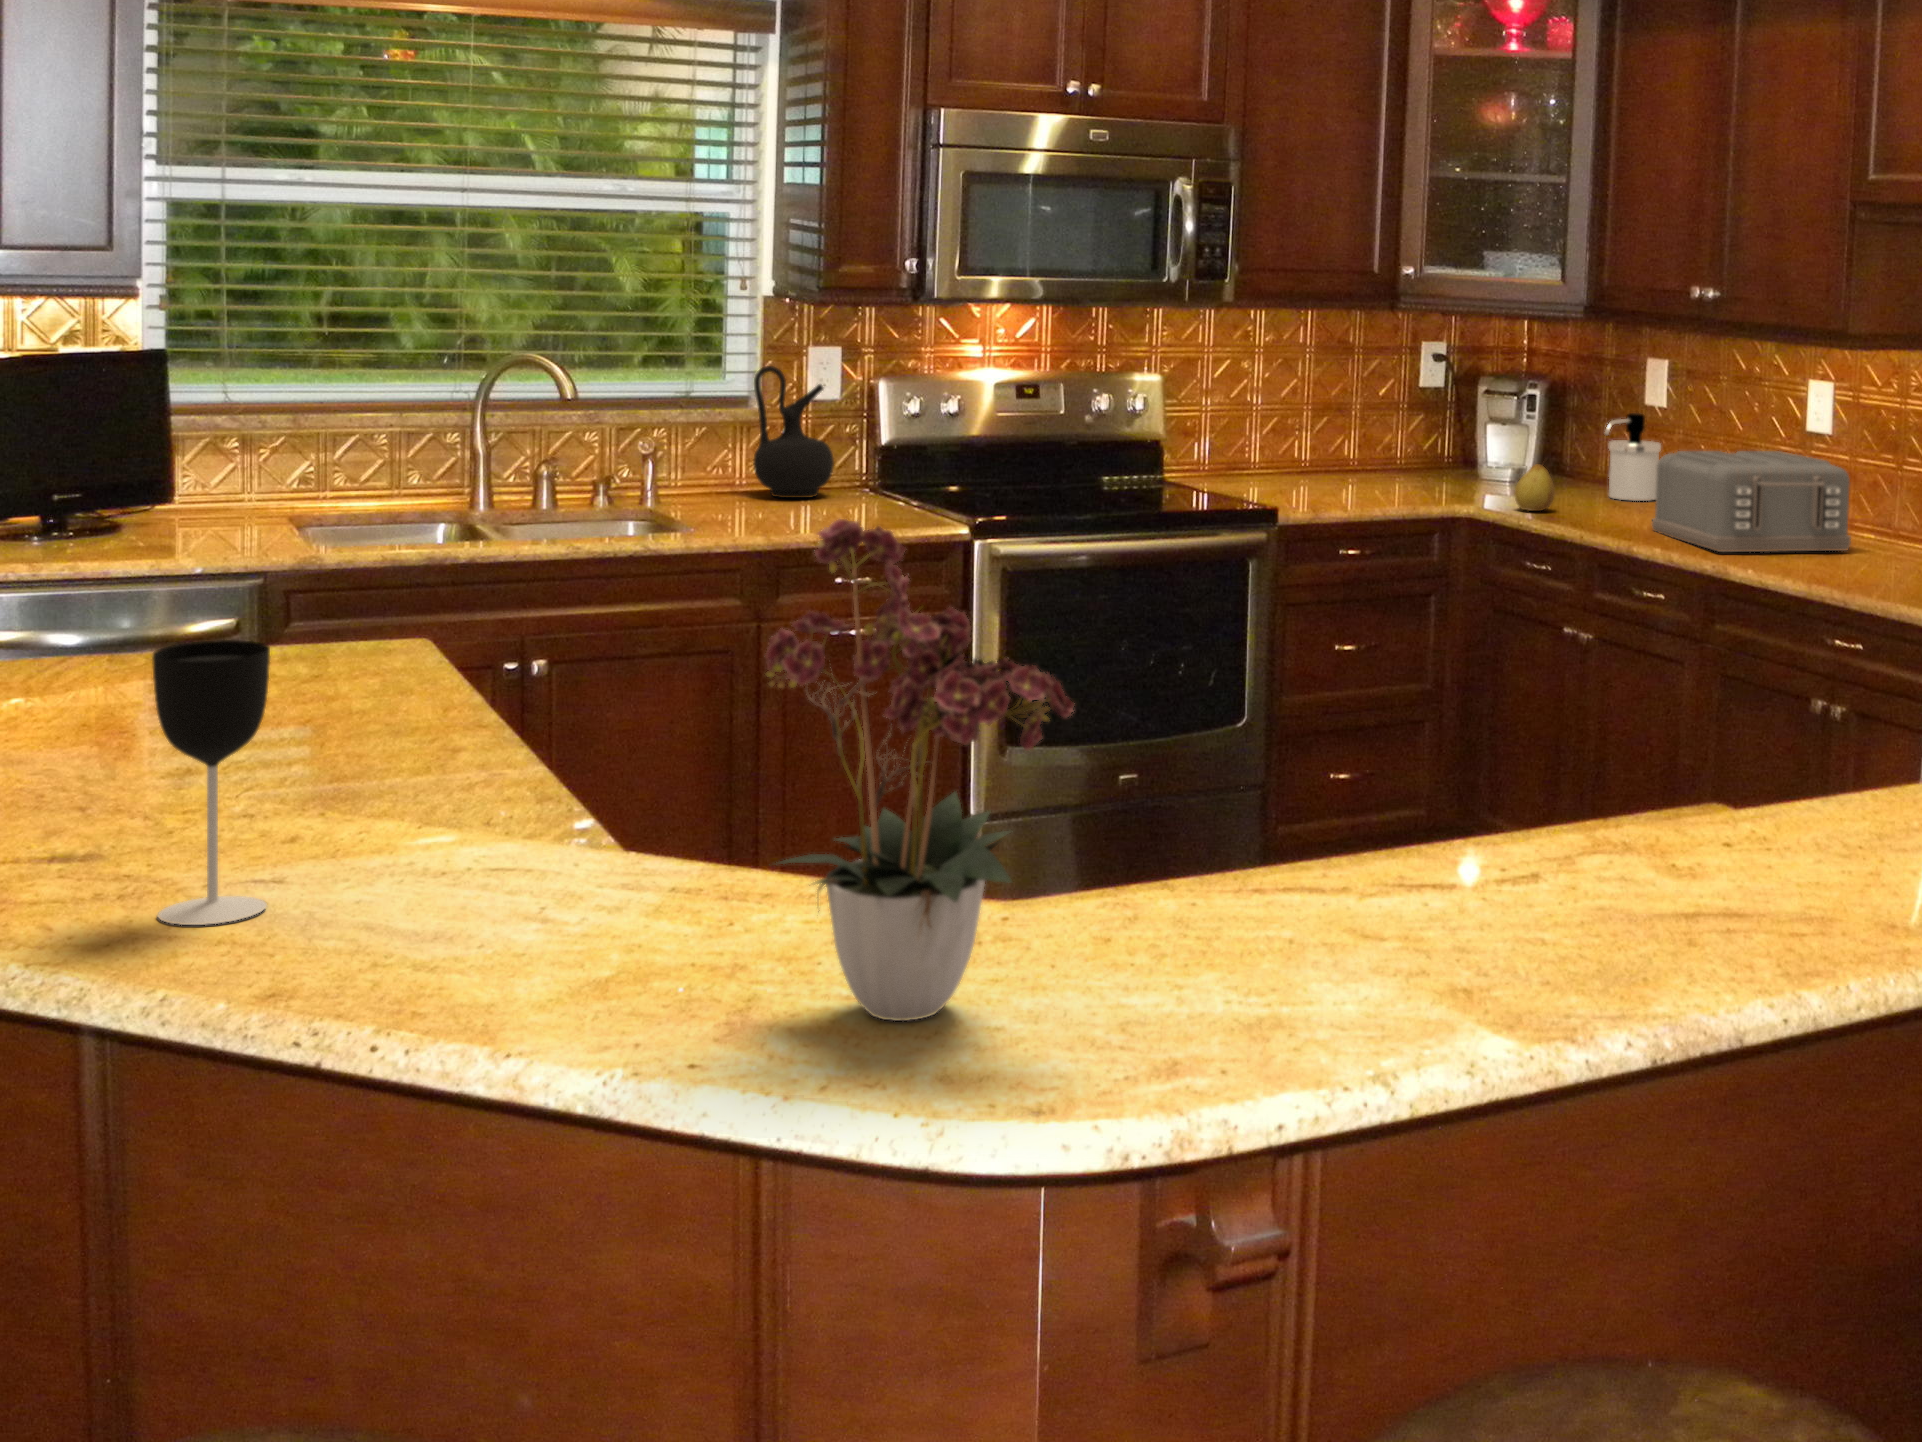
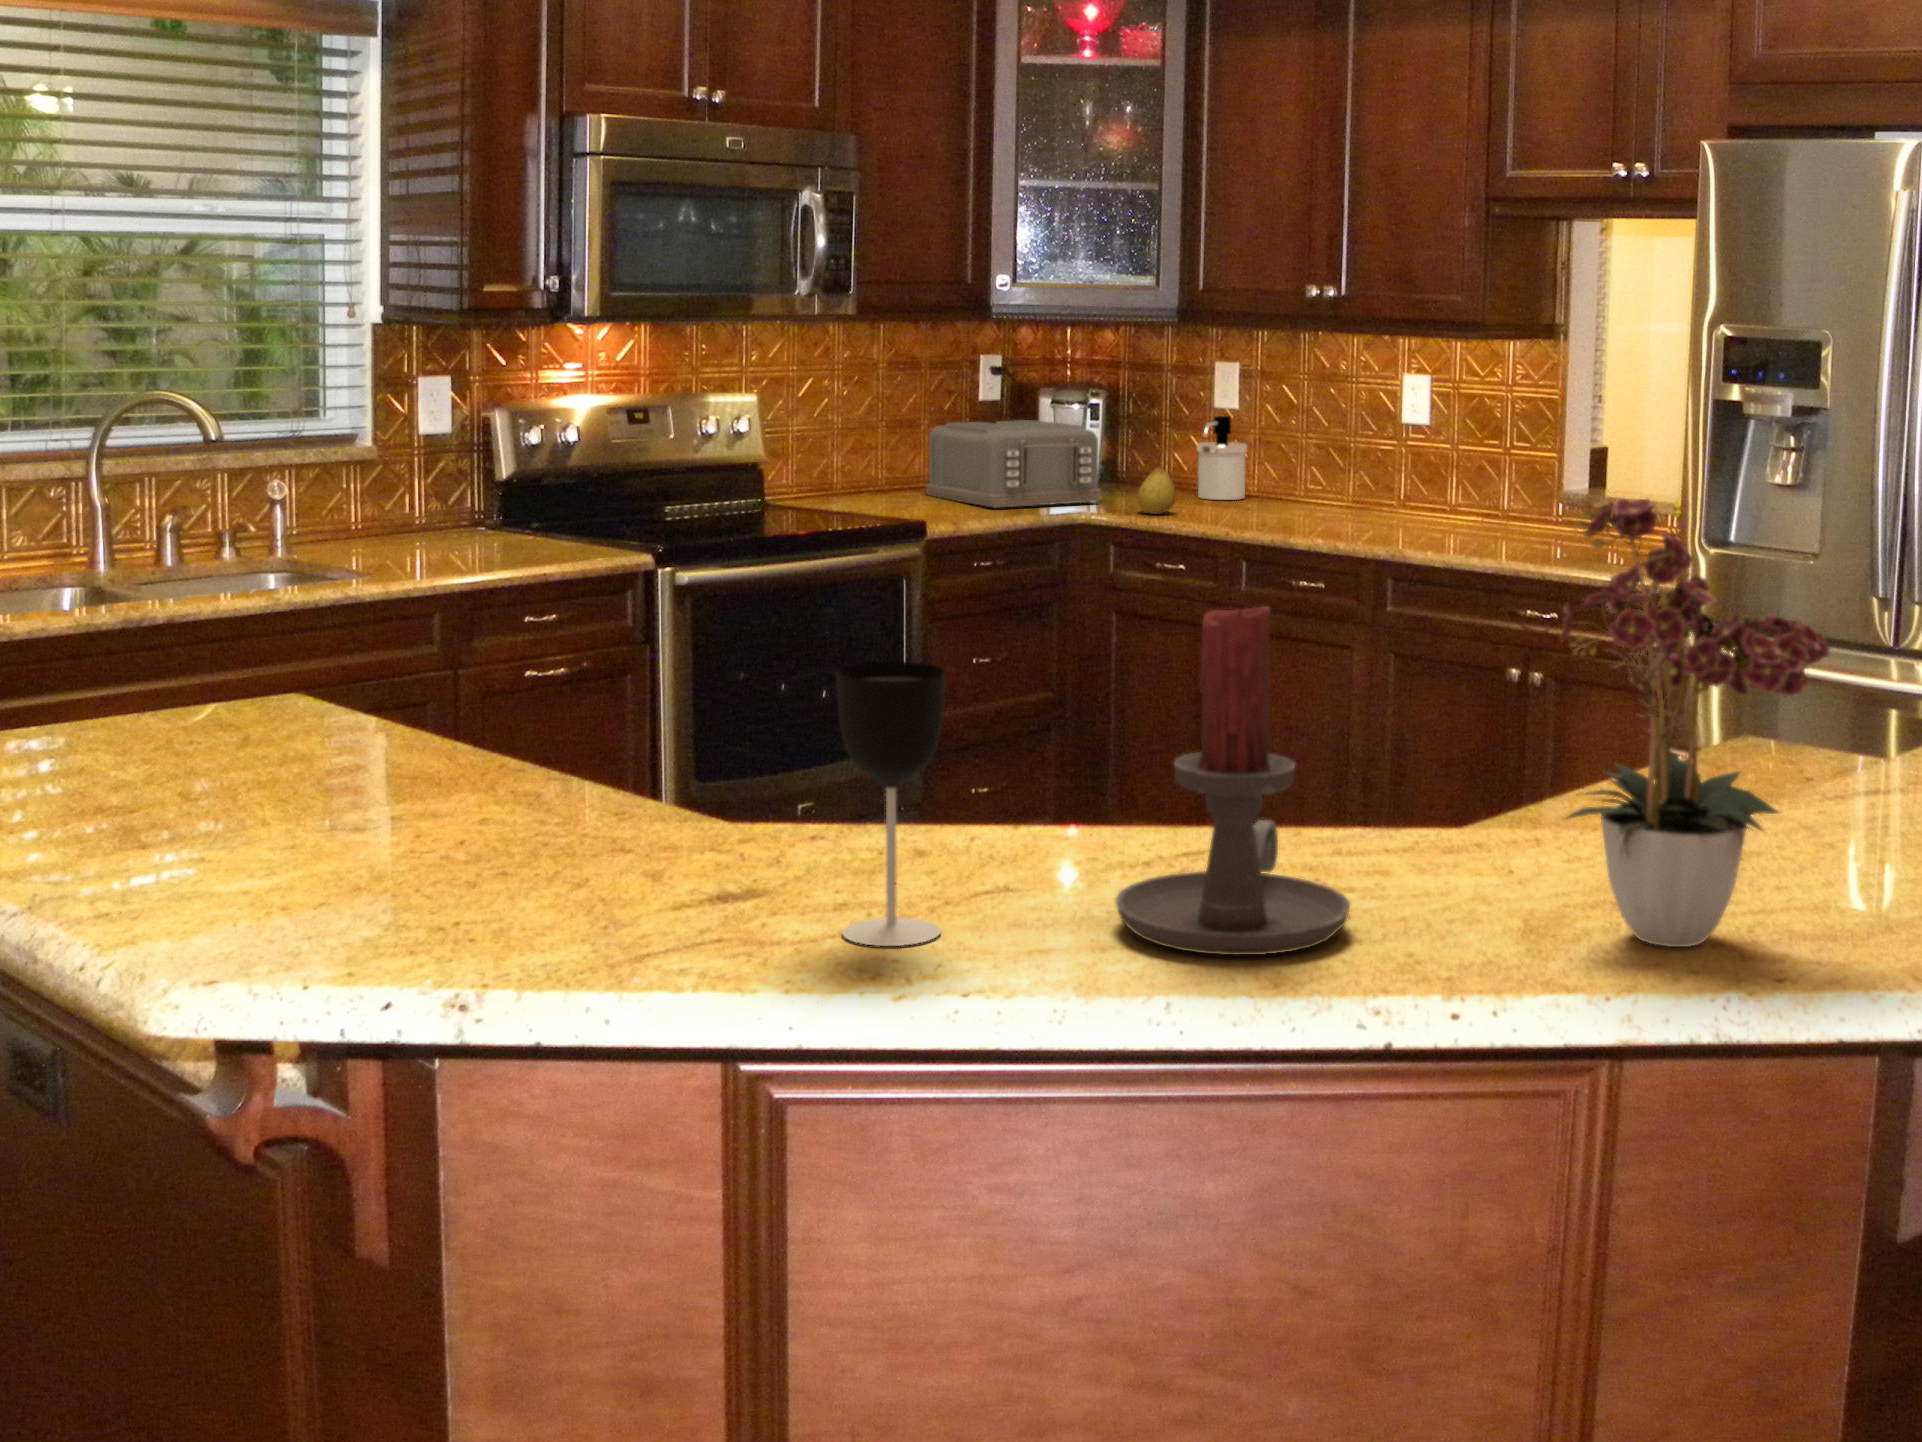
ceramic jug: present [753,366,834,498] -> none [384,397,472,539]
toaster: present [1652,451,1851,552] -> present [926,420,1101,508]
candle holder: none [382,608,672,976] -> present [1115,606,1350,955]

